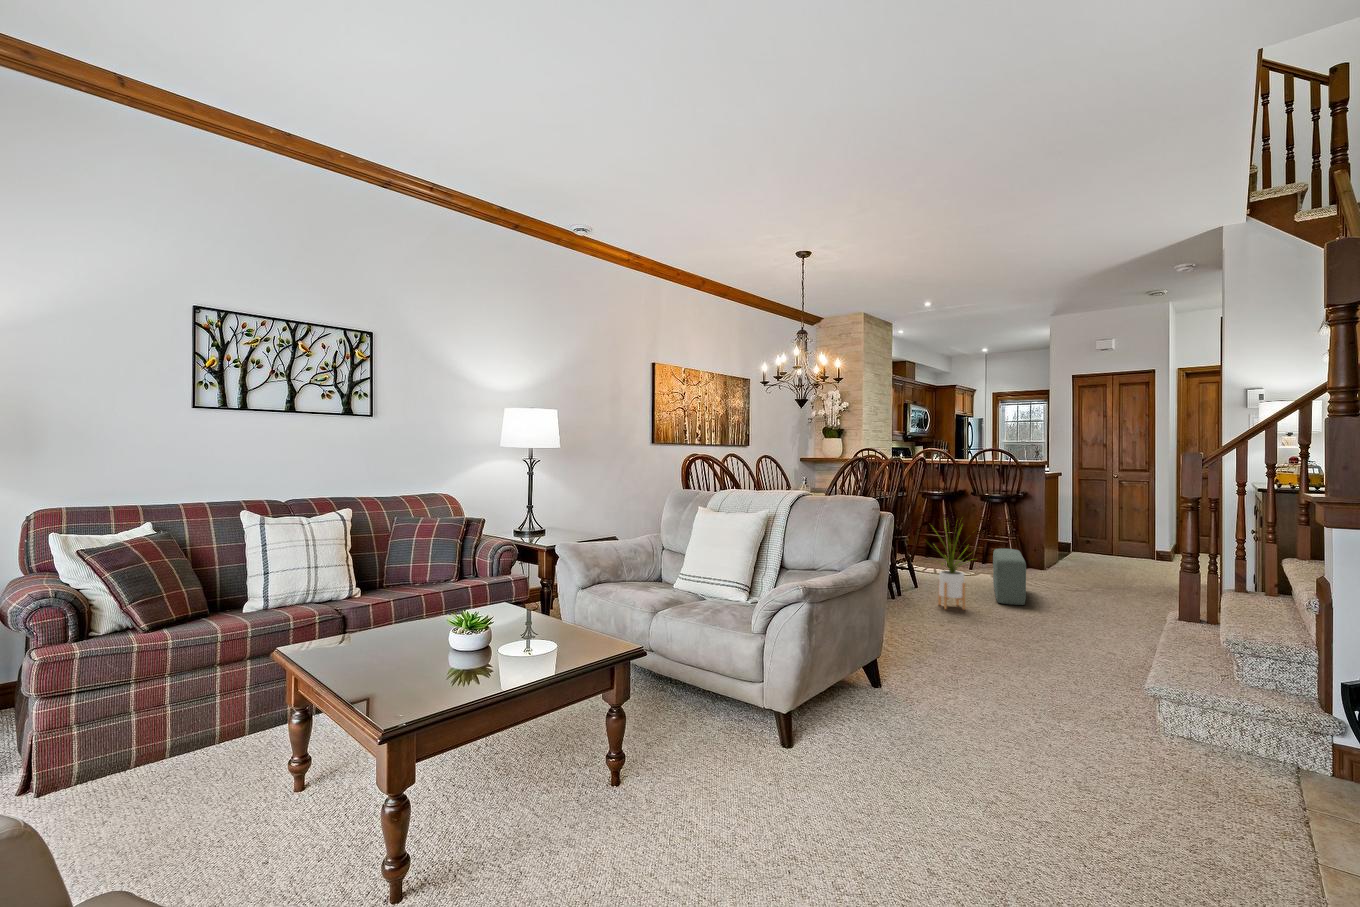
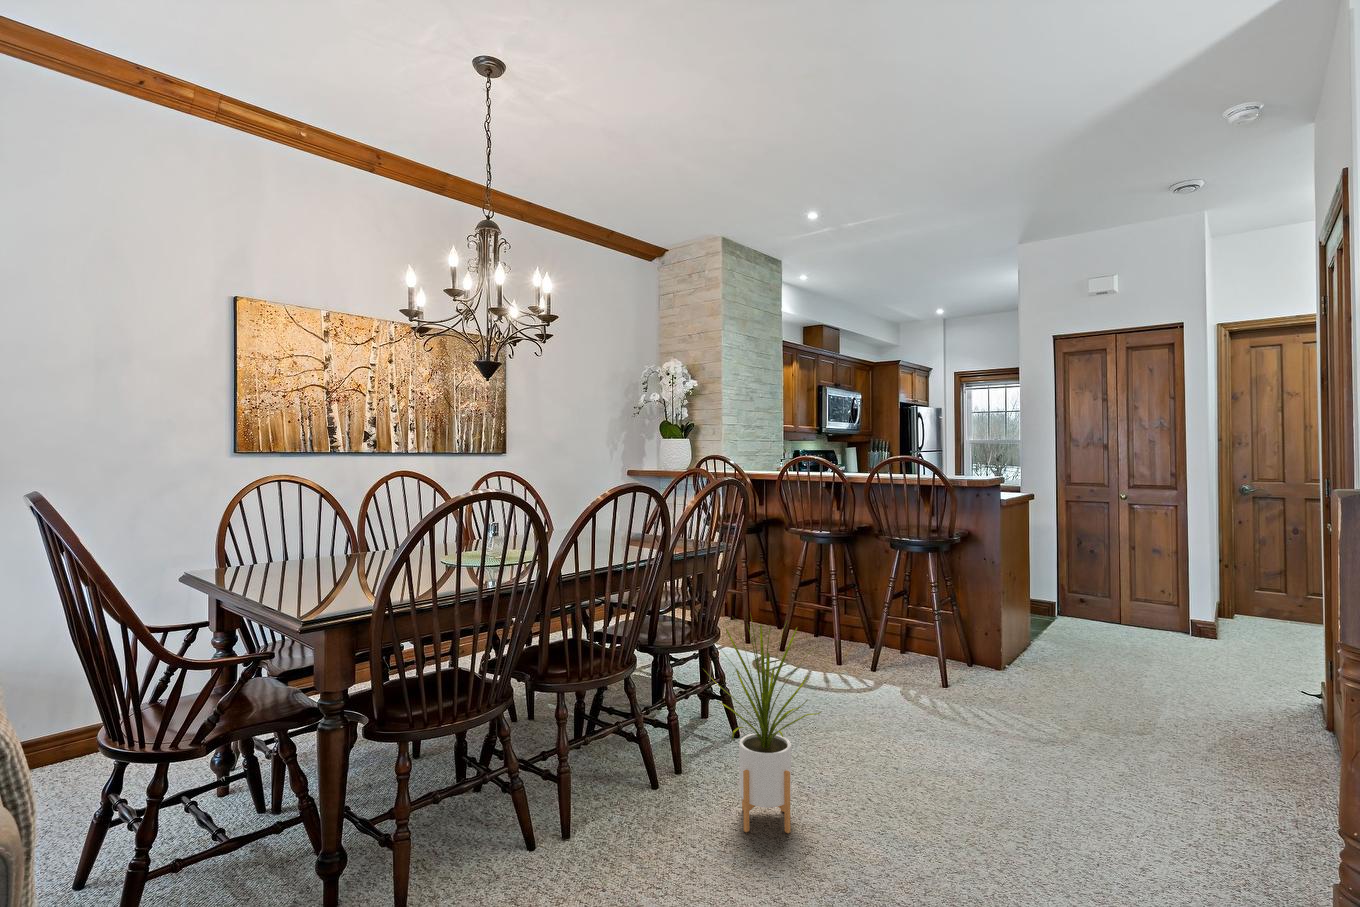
pouf: present [993,548,1026,605] -> none [873,656,940,806]

